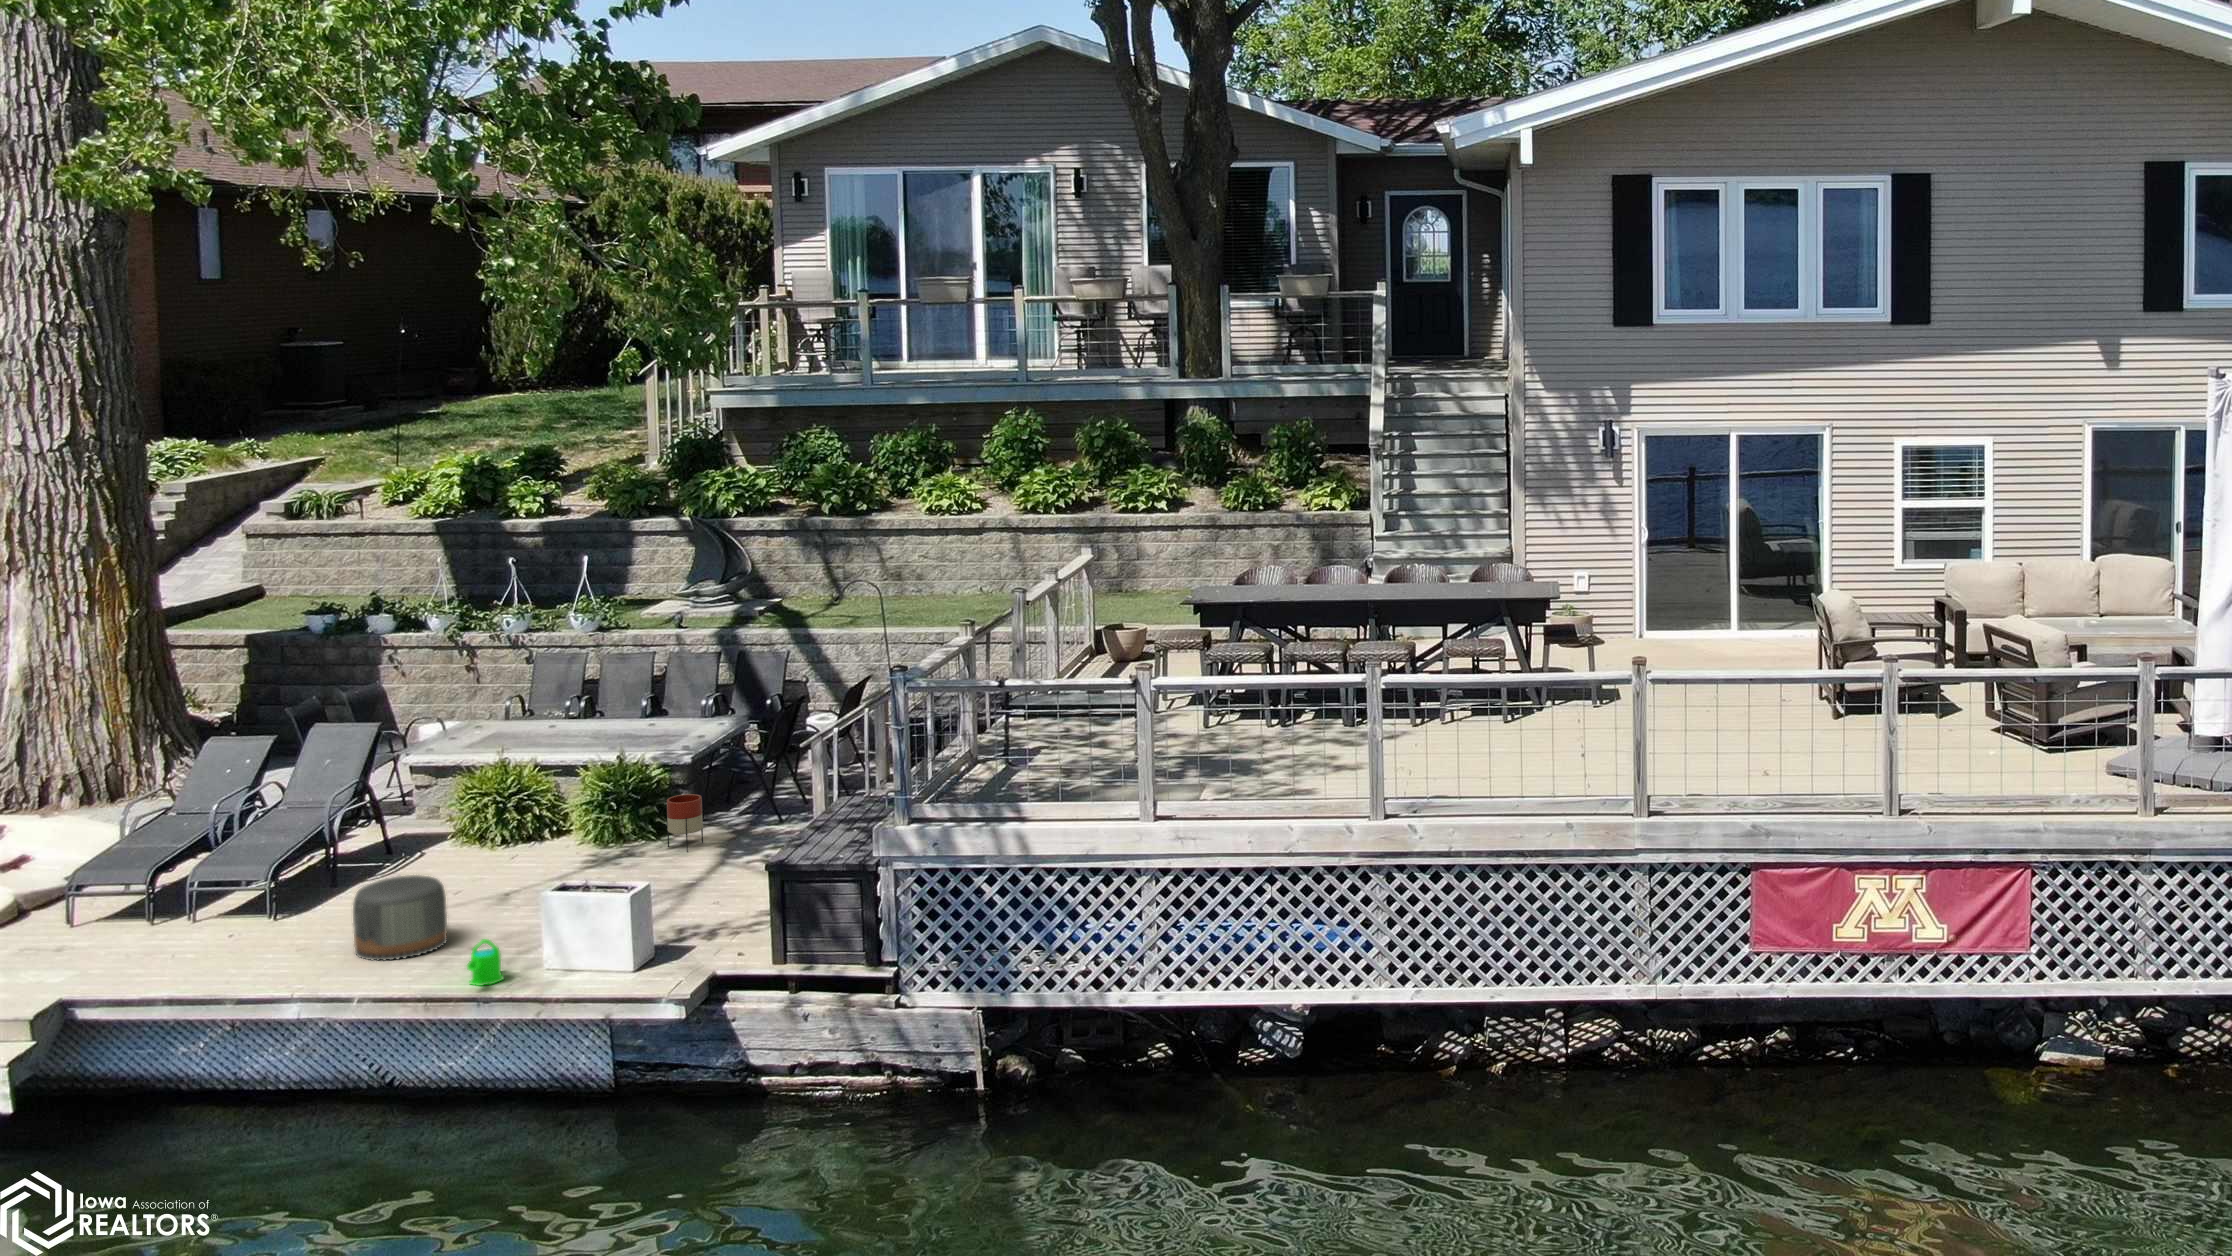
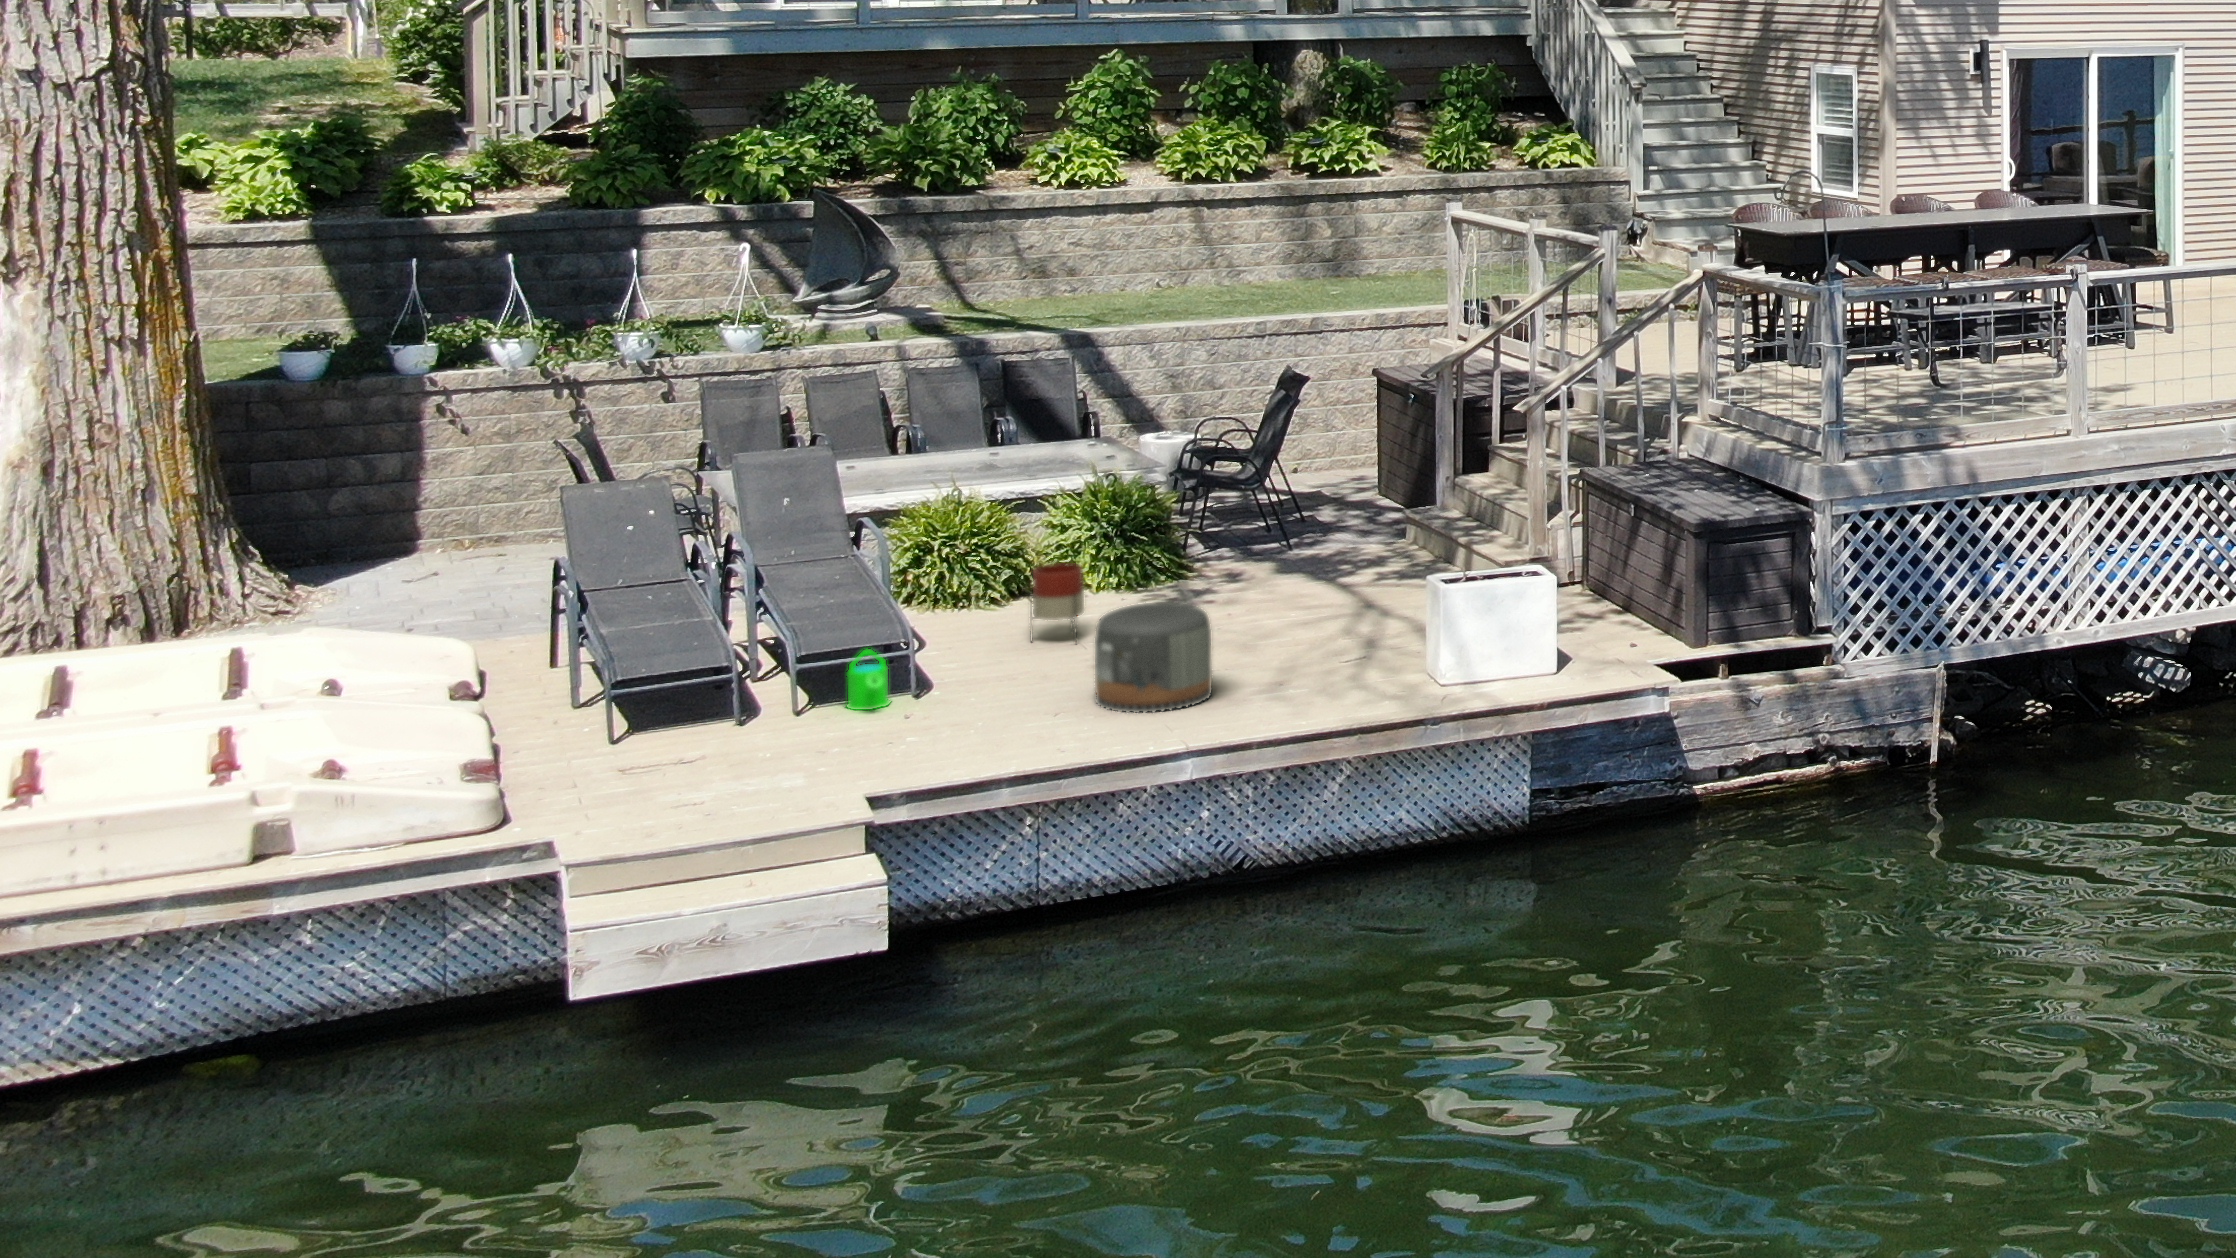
planter: present [667,794,703,852] -> present [1030,563,1084,639]
watering can: present [467,939,504,986] -> present [847,650,890,710]

